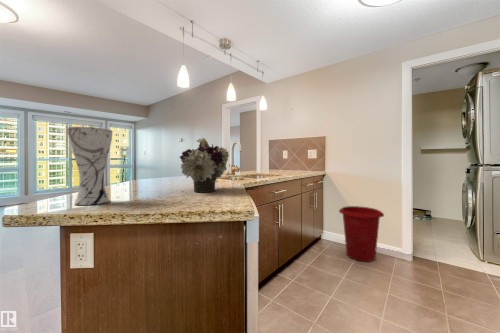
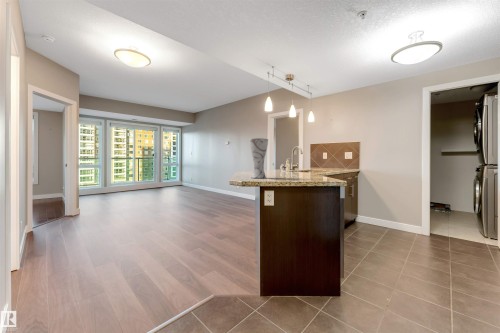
flower arrangement: present [180,138,229,192] -> none [285,143,318,176]
waste bin: present [339,206,384,262] -> none [372,196,409,236]

